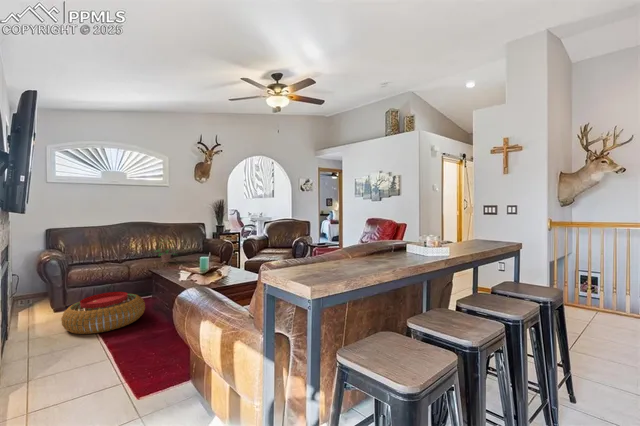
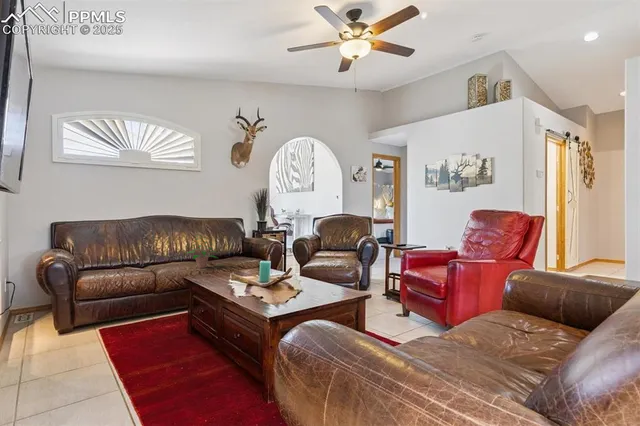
pouf: present [61,292,145,334] -> none [68,308,182,371]

